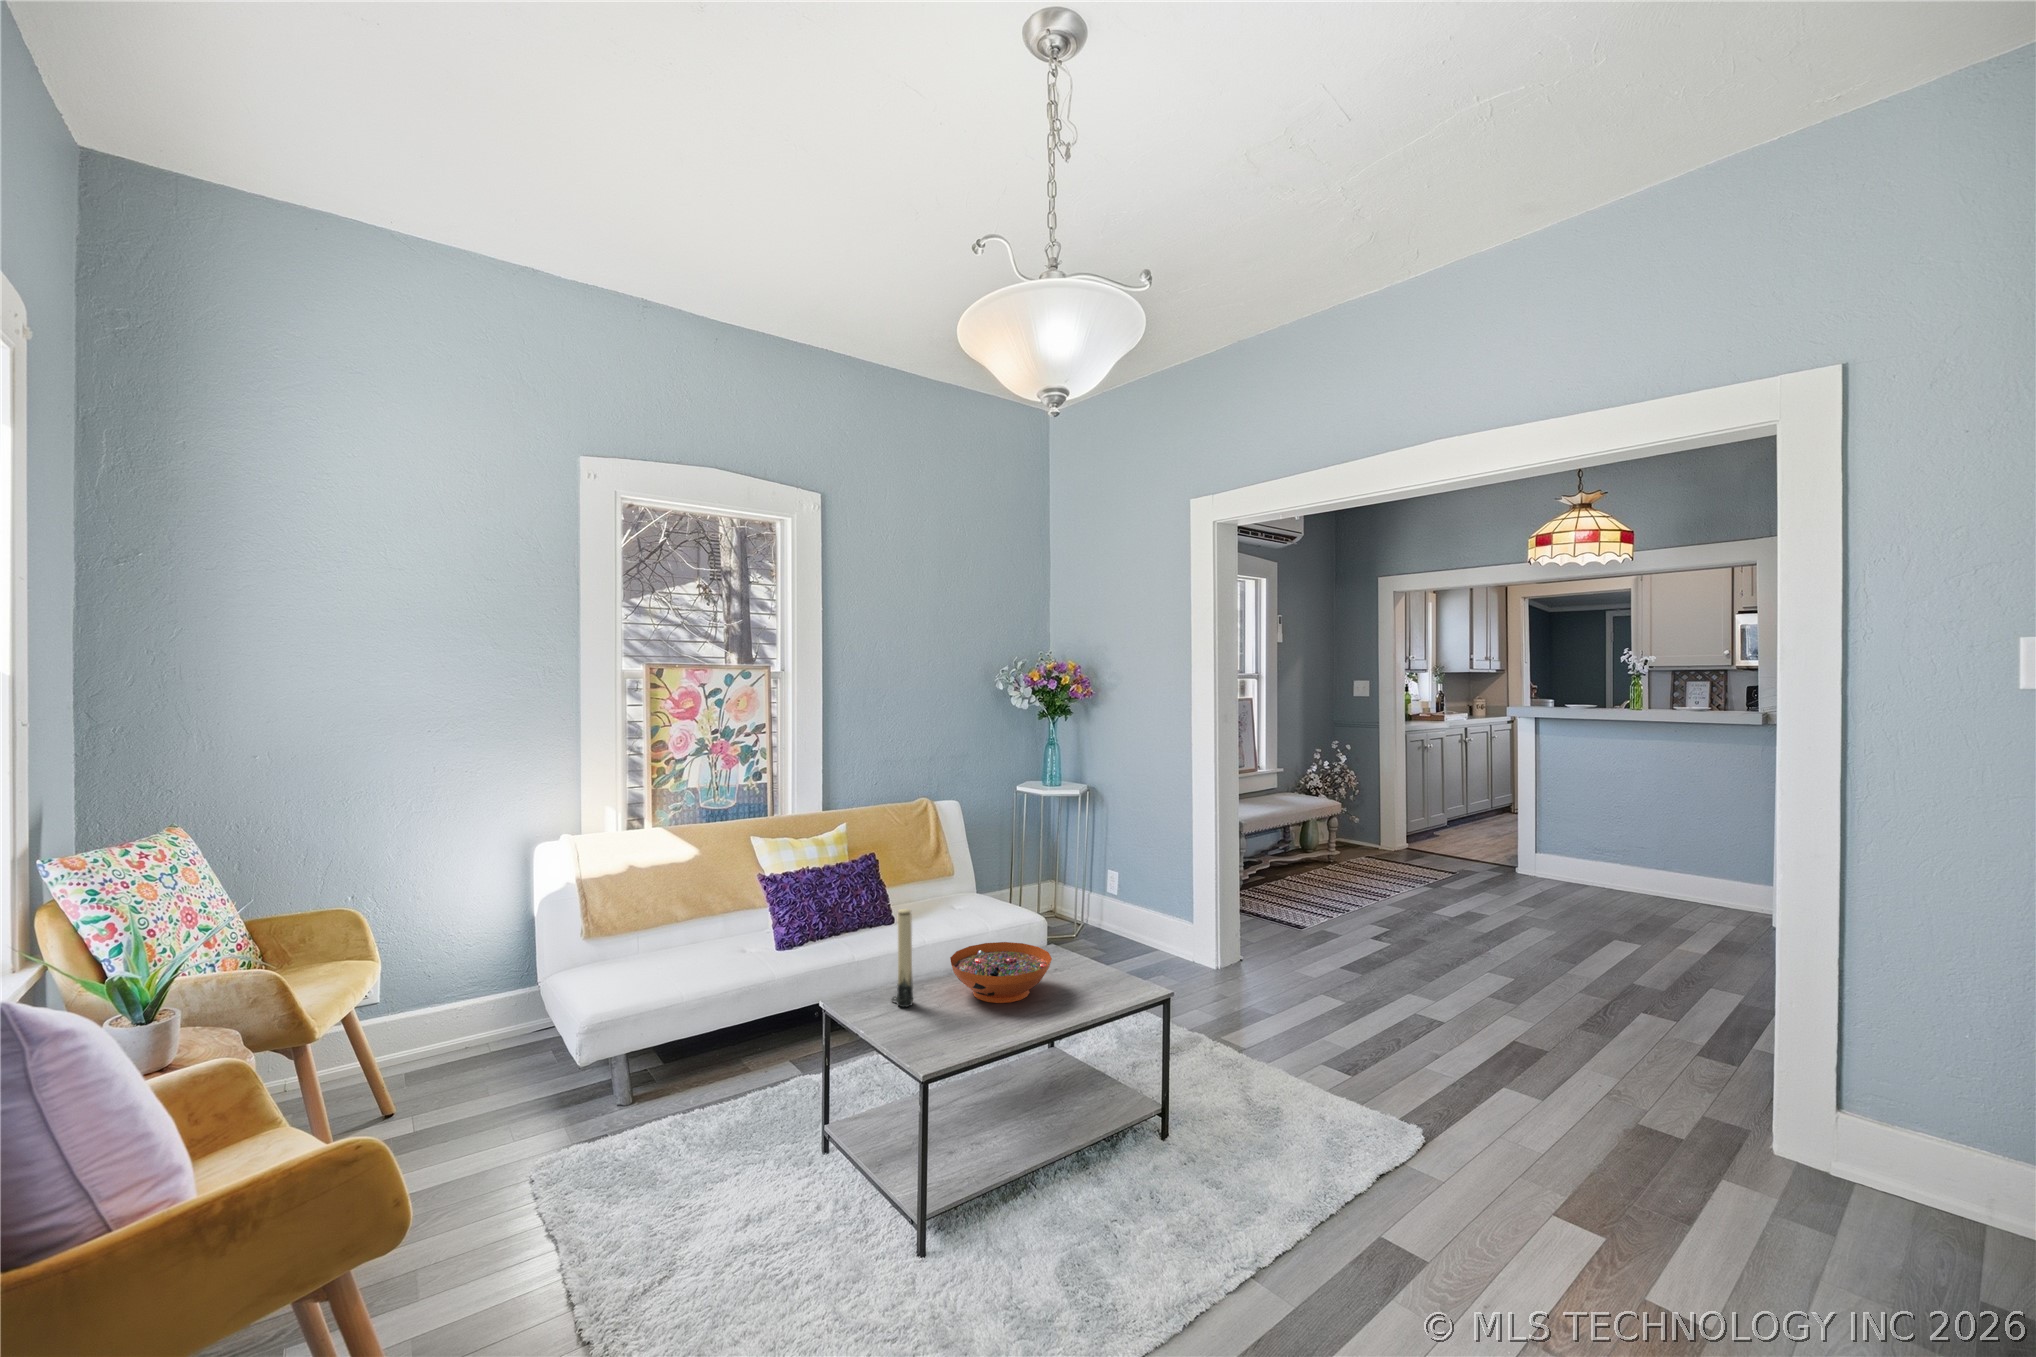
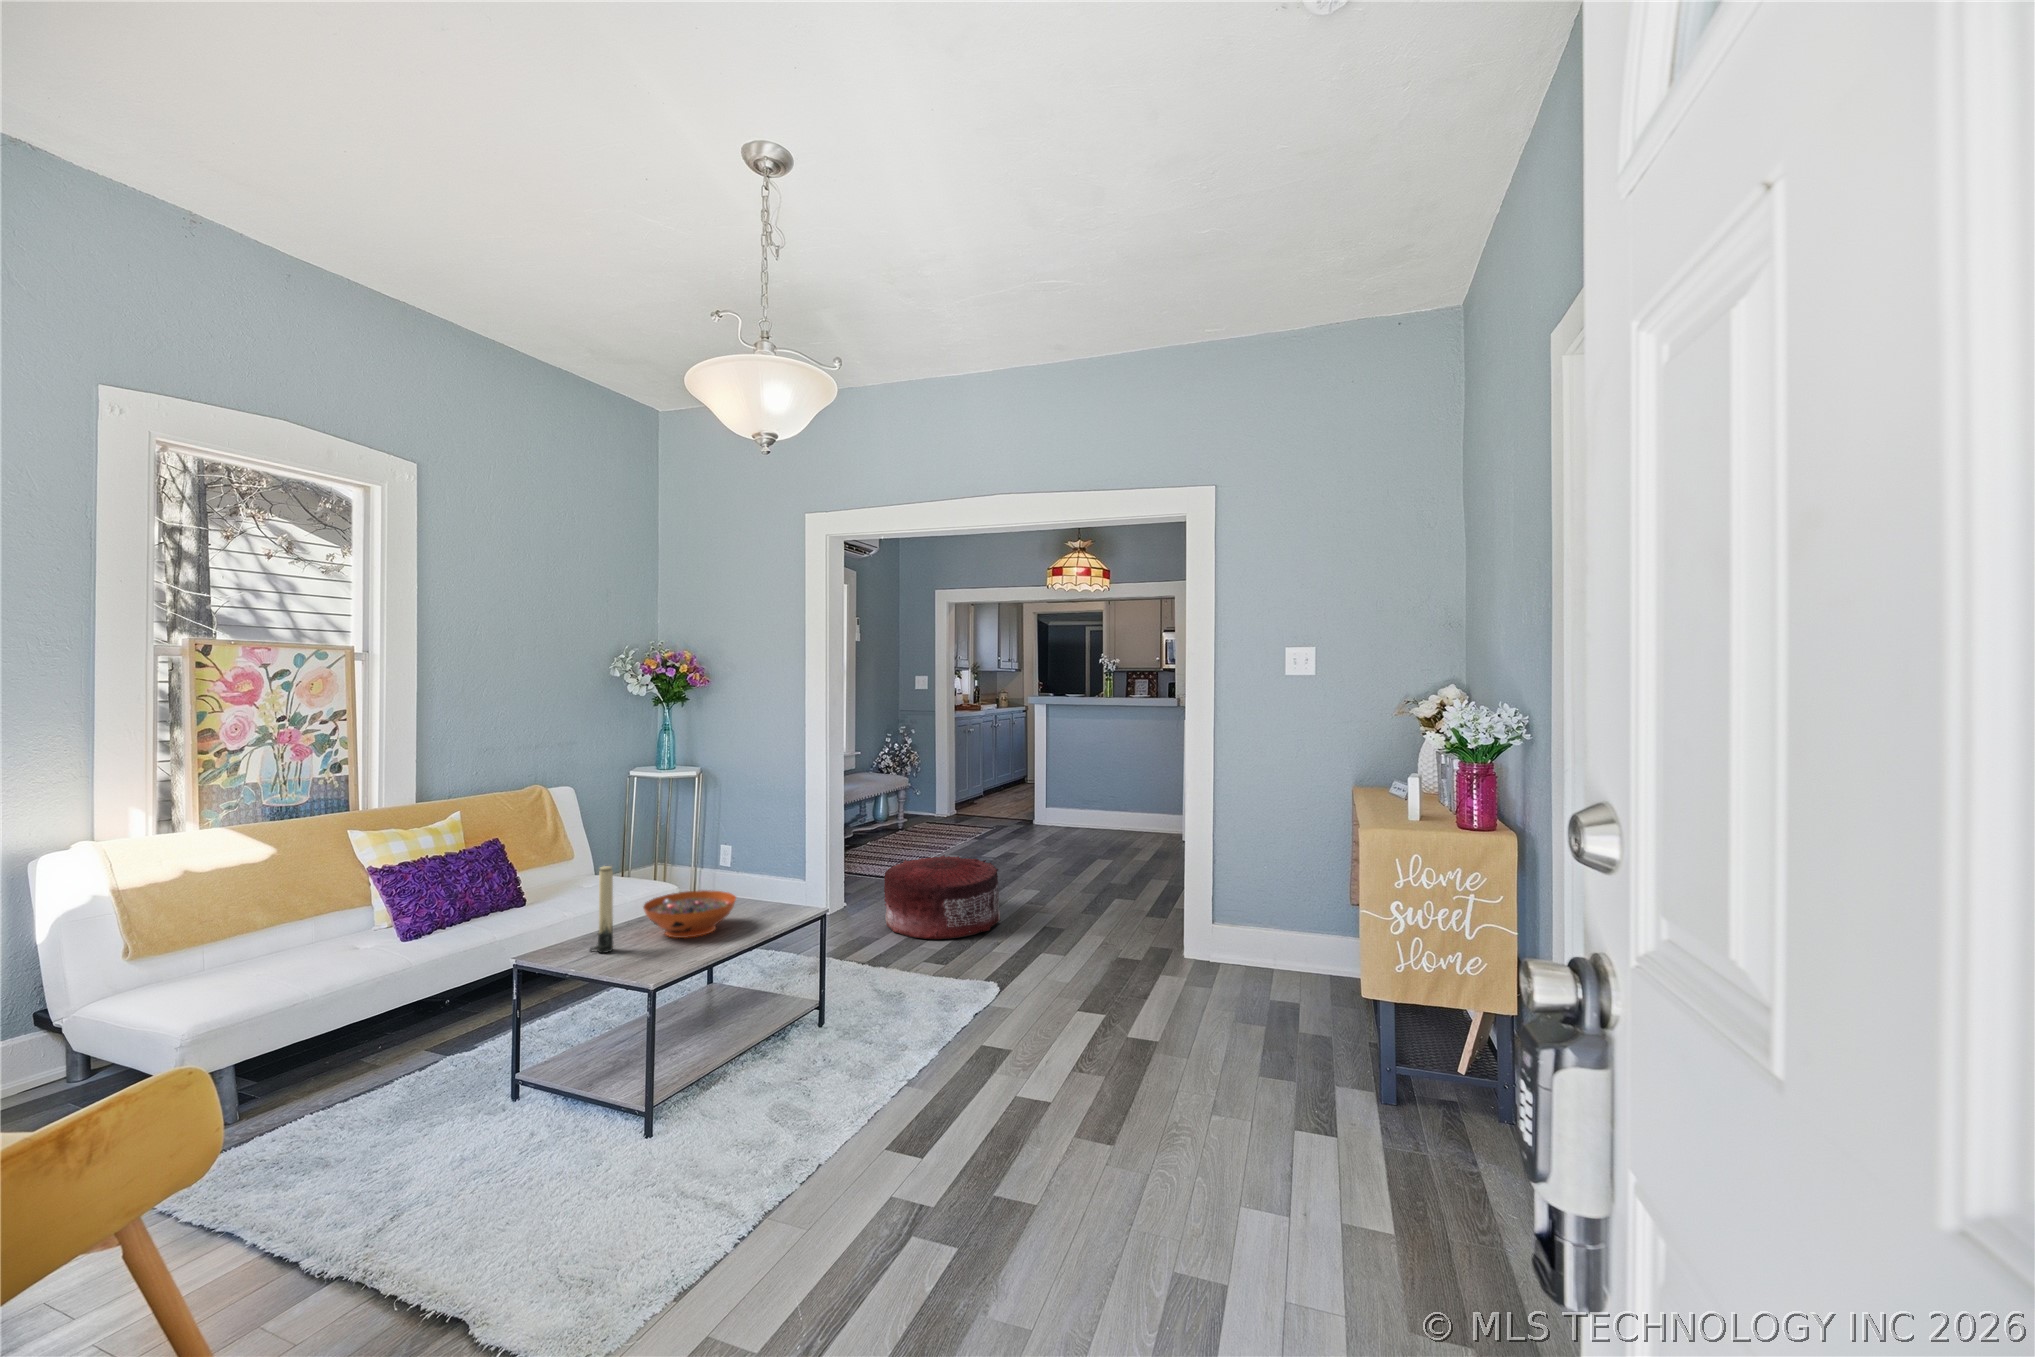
pouf: none [1277,916,1442,1036] -> present [884,855,1000,939]

